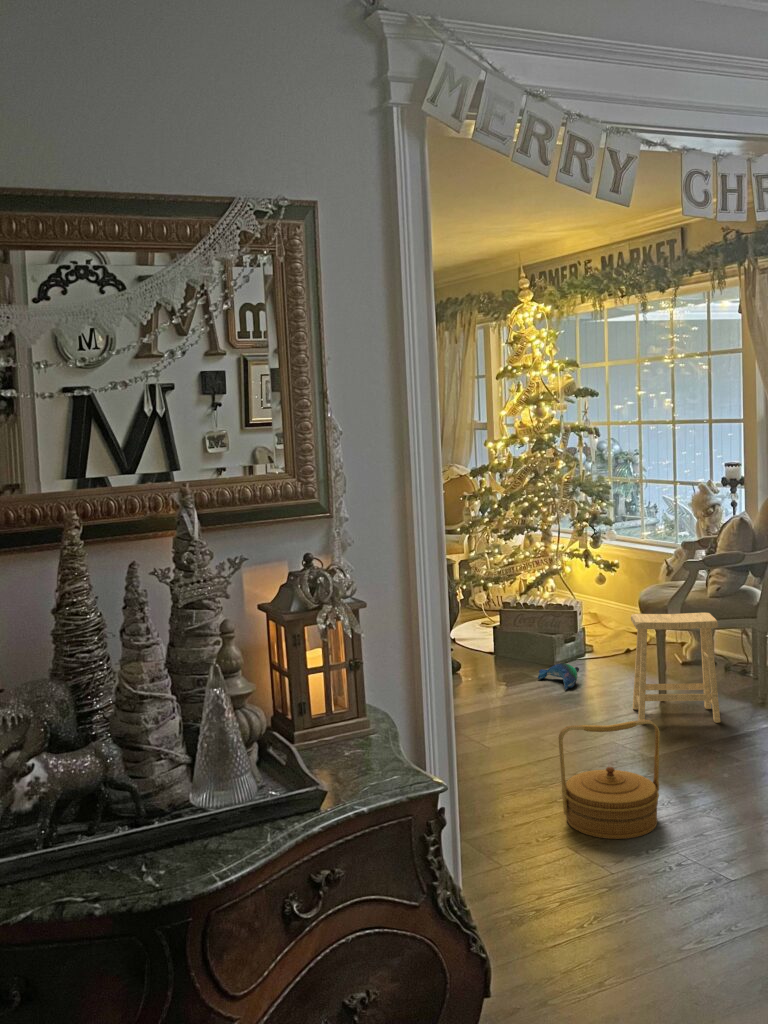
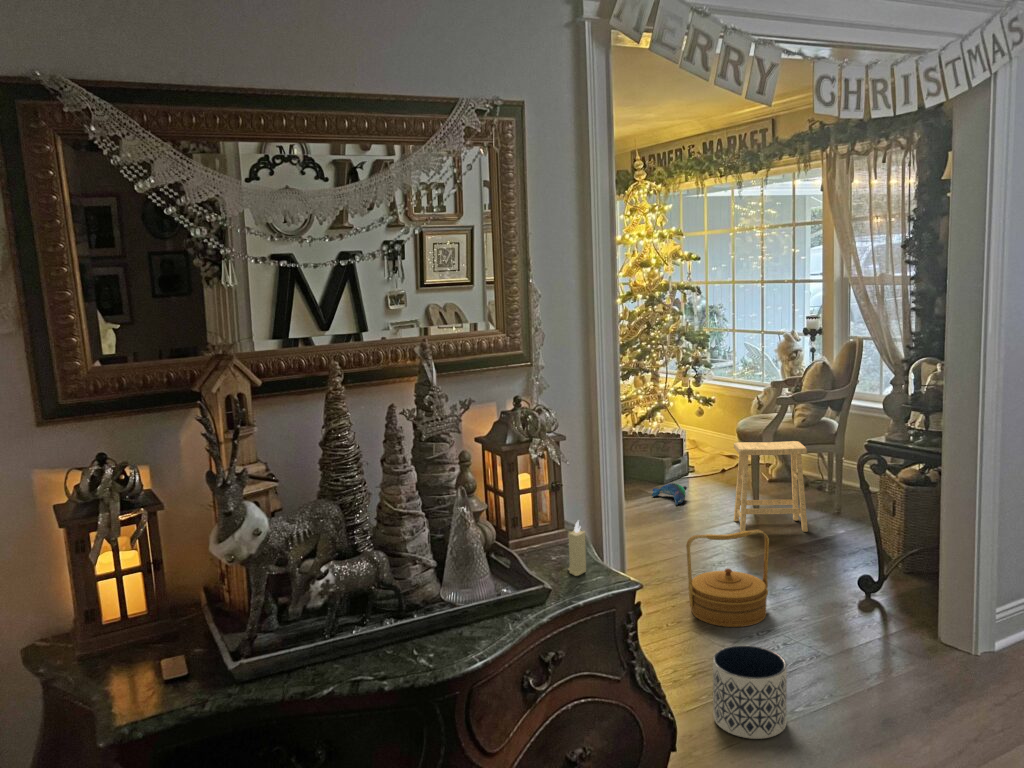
candle: none [360,706,382,774] -> present [568,521,586,576]
planter: none [574,862,664,979] -> present [713,645,787,739]

